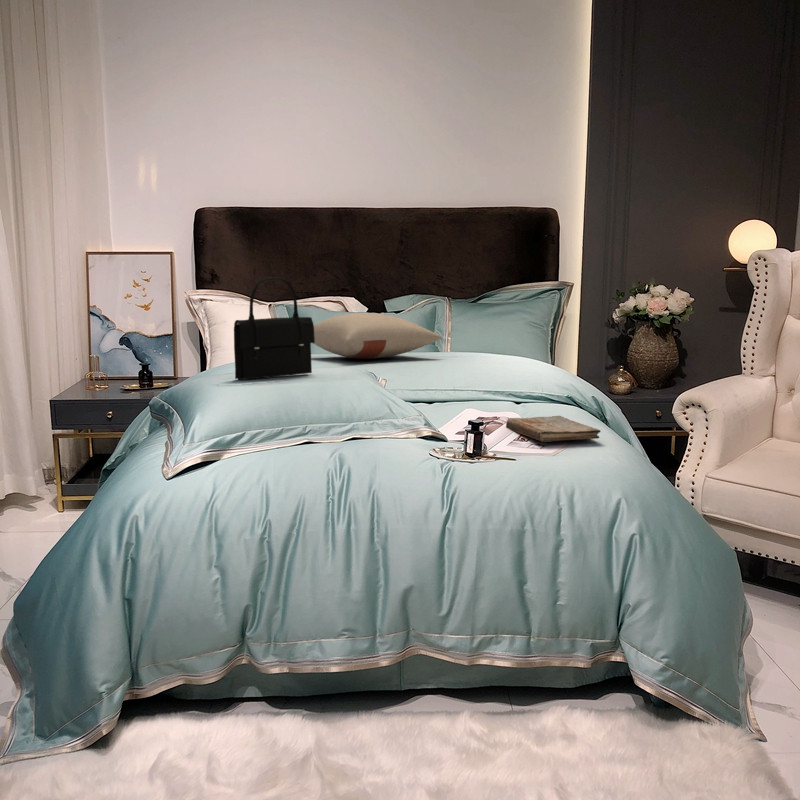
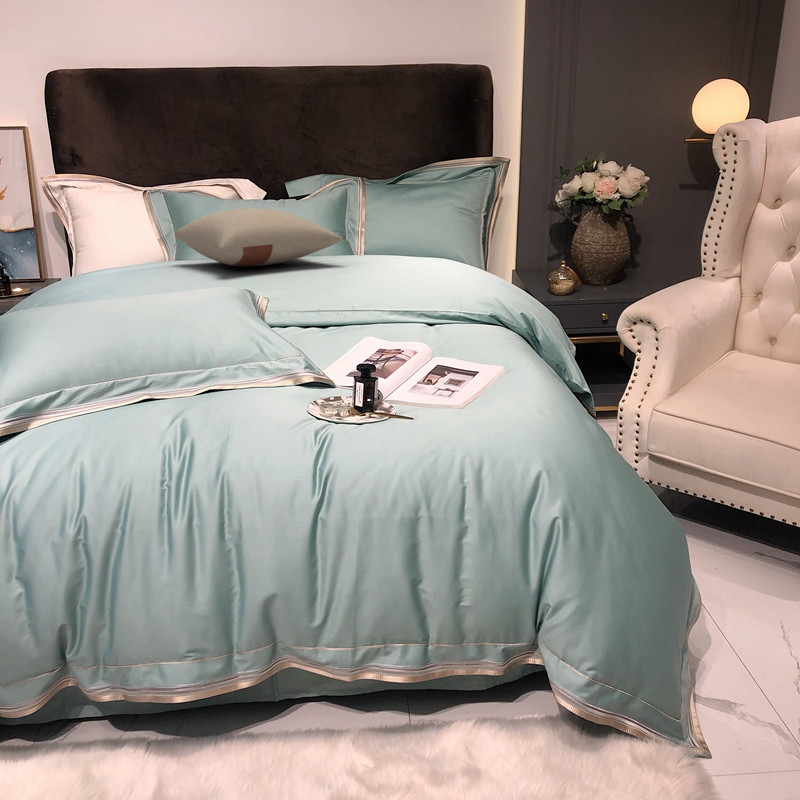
handbag: present [234,277,315,380] -> none [51,176,166,313]
book: present [506,416,601,442] -> none [412,343,524,386]

